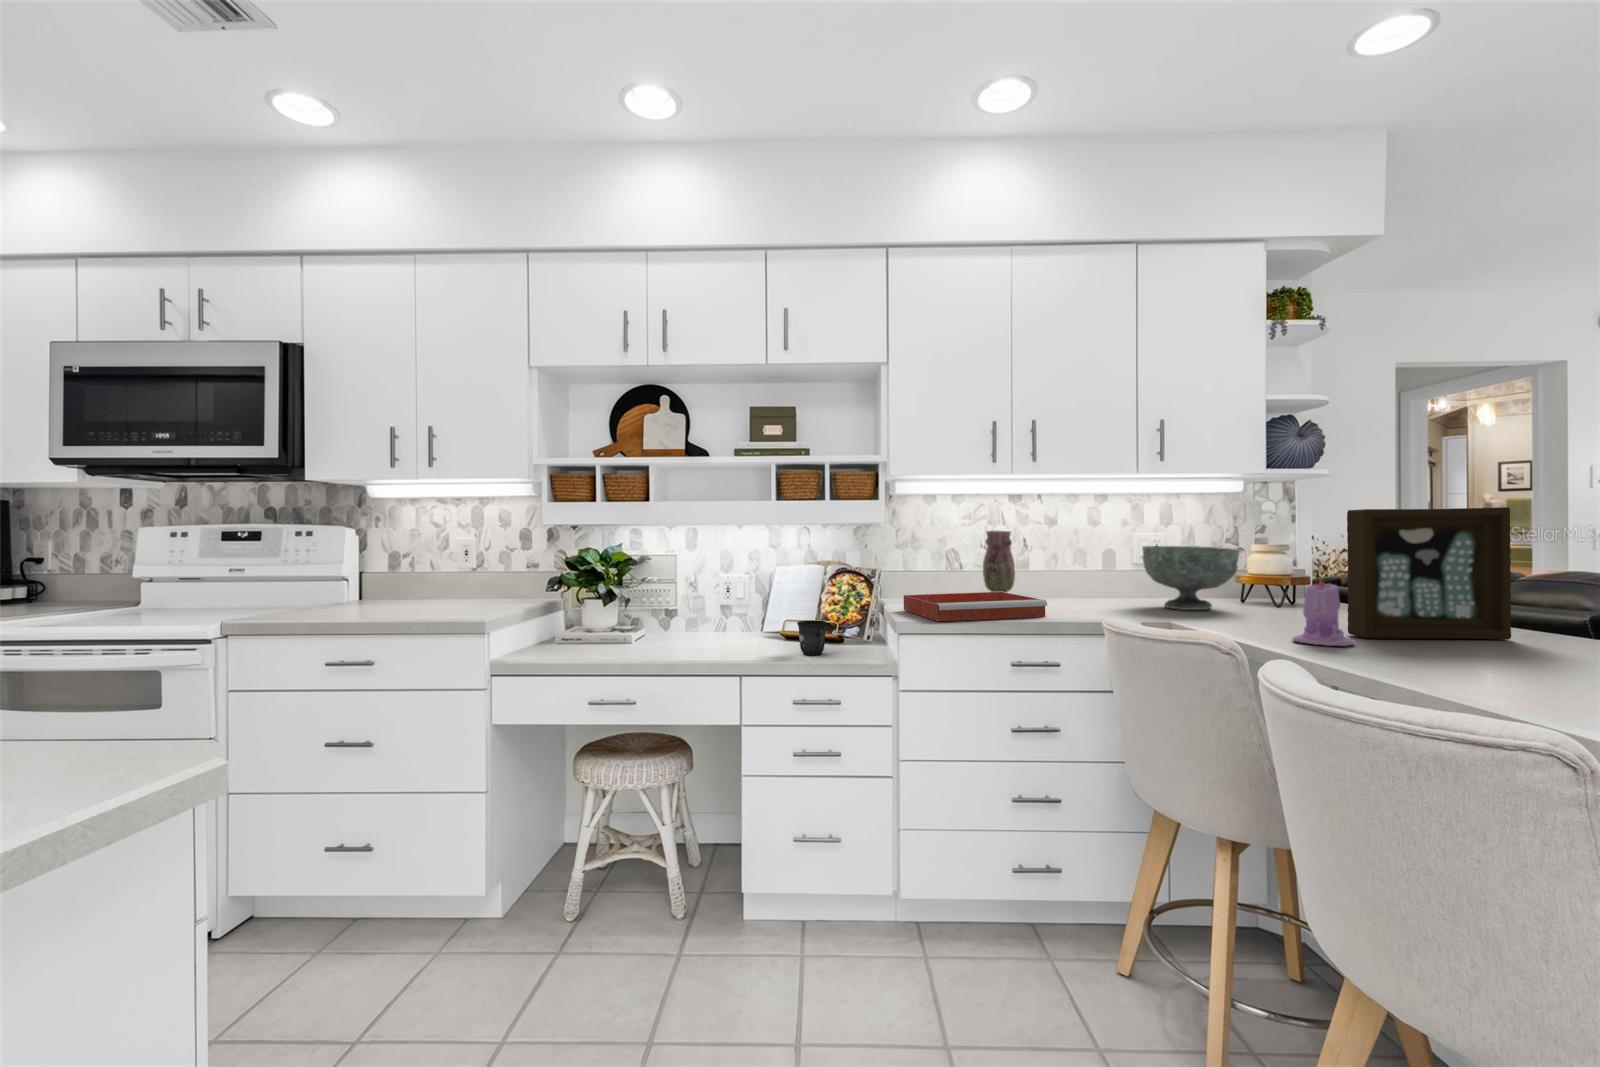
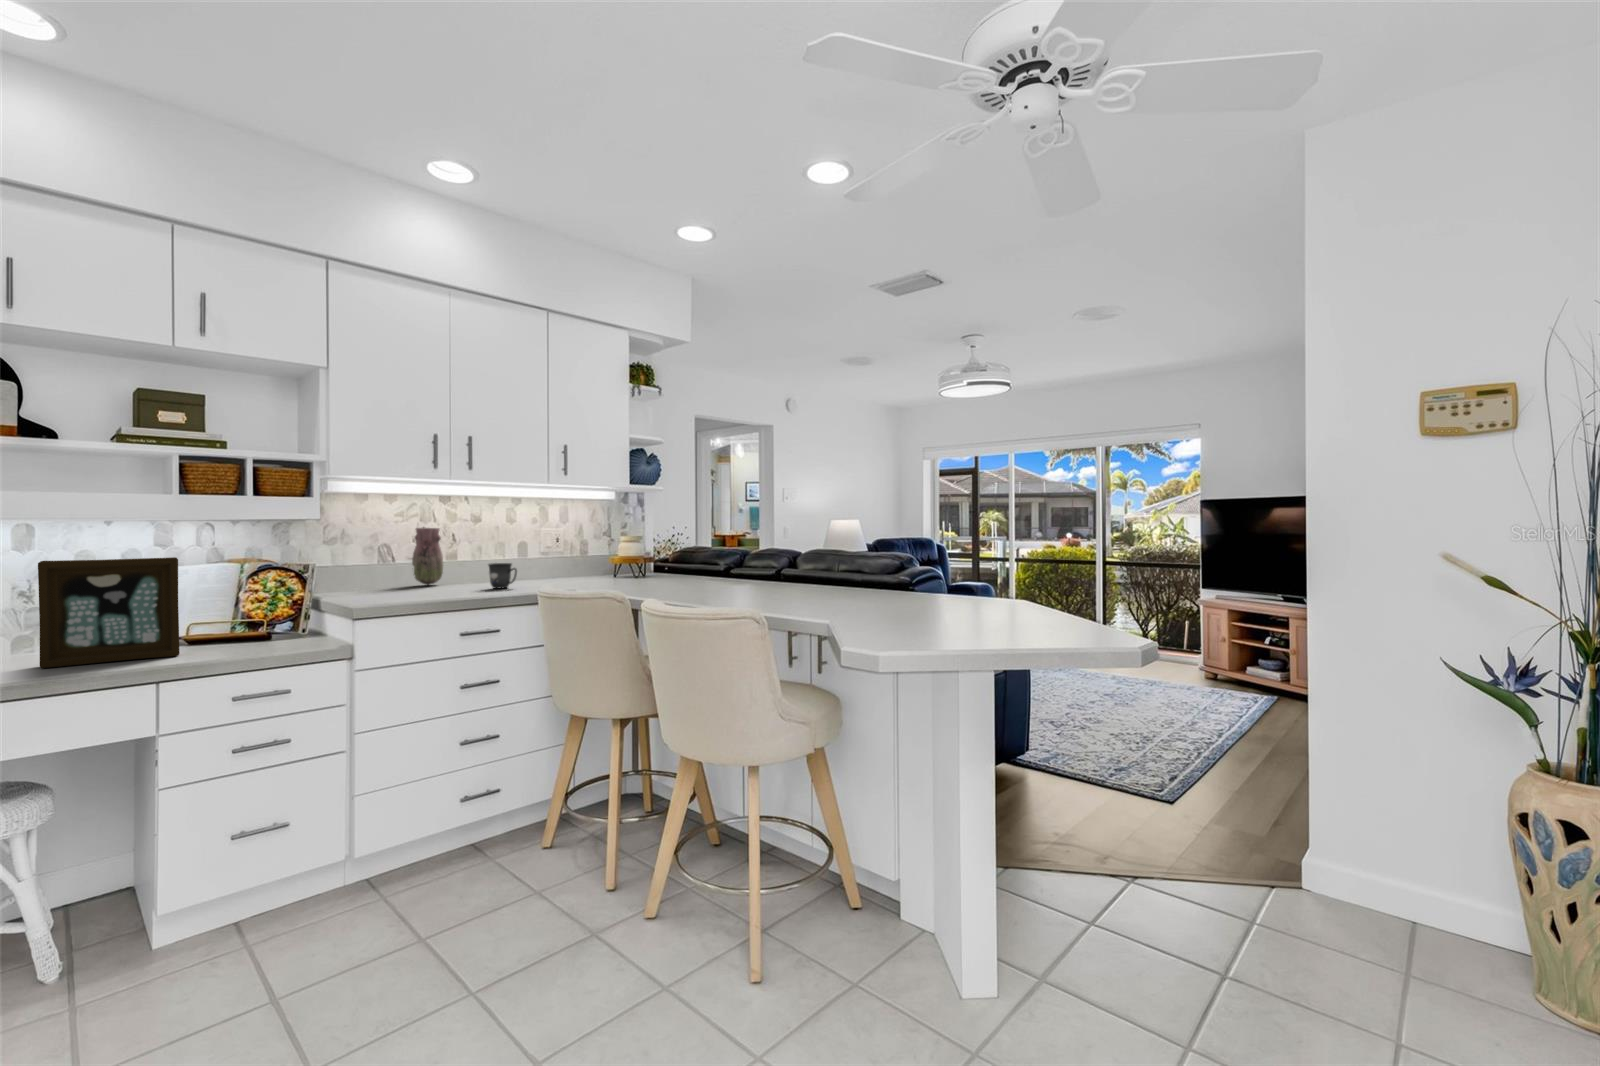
picture frame: present [1347,507,1511,640] -> present [38,557,180,668]
decorative bowl: present [1142,546,1240,610] -> none [553,539,617,585]
candle: present [1293,579,1354,646] -> none [653,554,682,595]
tray: present [904,592,1047,621] -> none [353,580,491,604]
mug: present [797,620,827,655] -> present [488,563,517,589]

